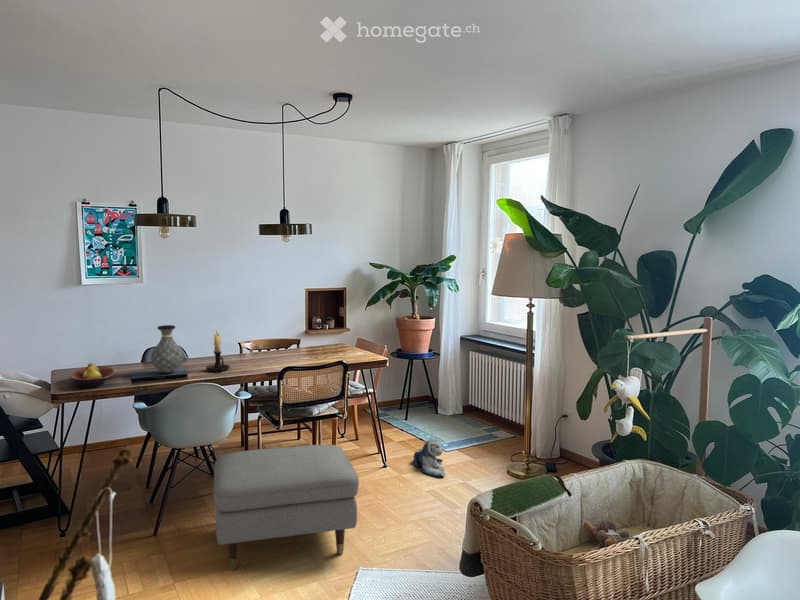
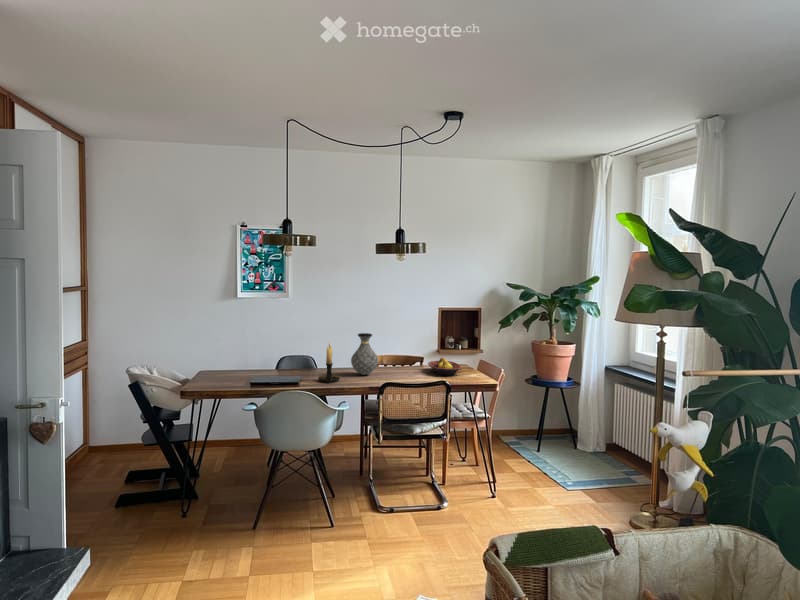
vase: present [151,325,184,373] -> present [351,333,378,375]
fruit bowl: present [70,363,114,387] -> present [428,357,462,376]
plush toy: present [414,439,445,477] -> none [525,474,558,516]
ottoman: present [213,445,359,570] -> none [288,461,432,579]

